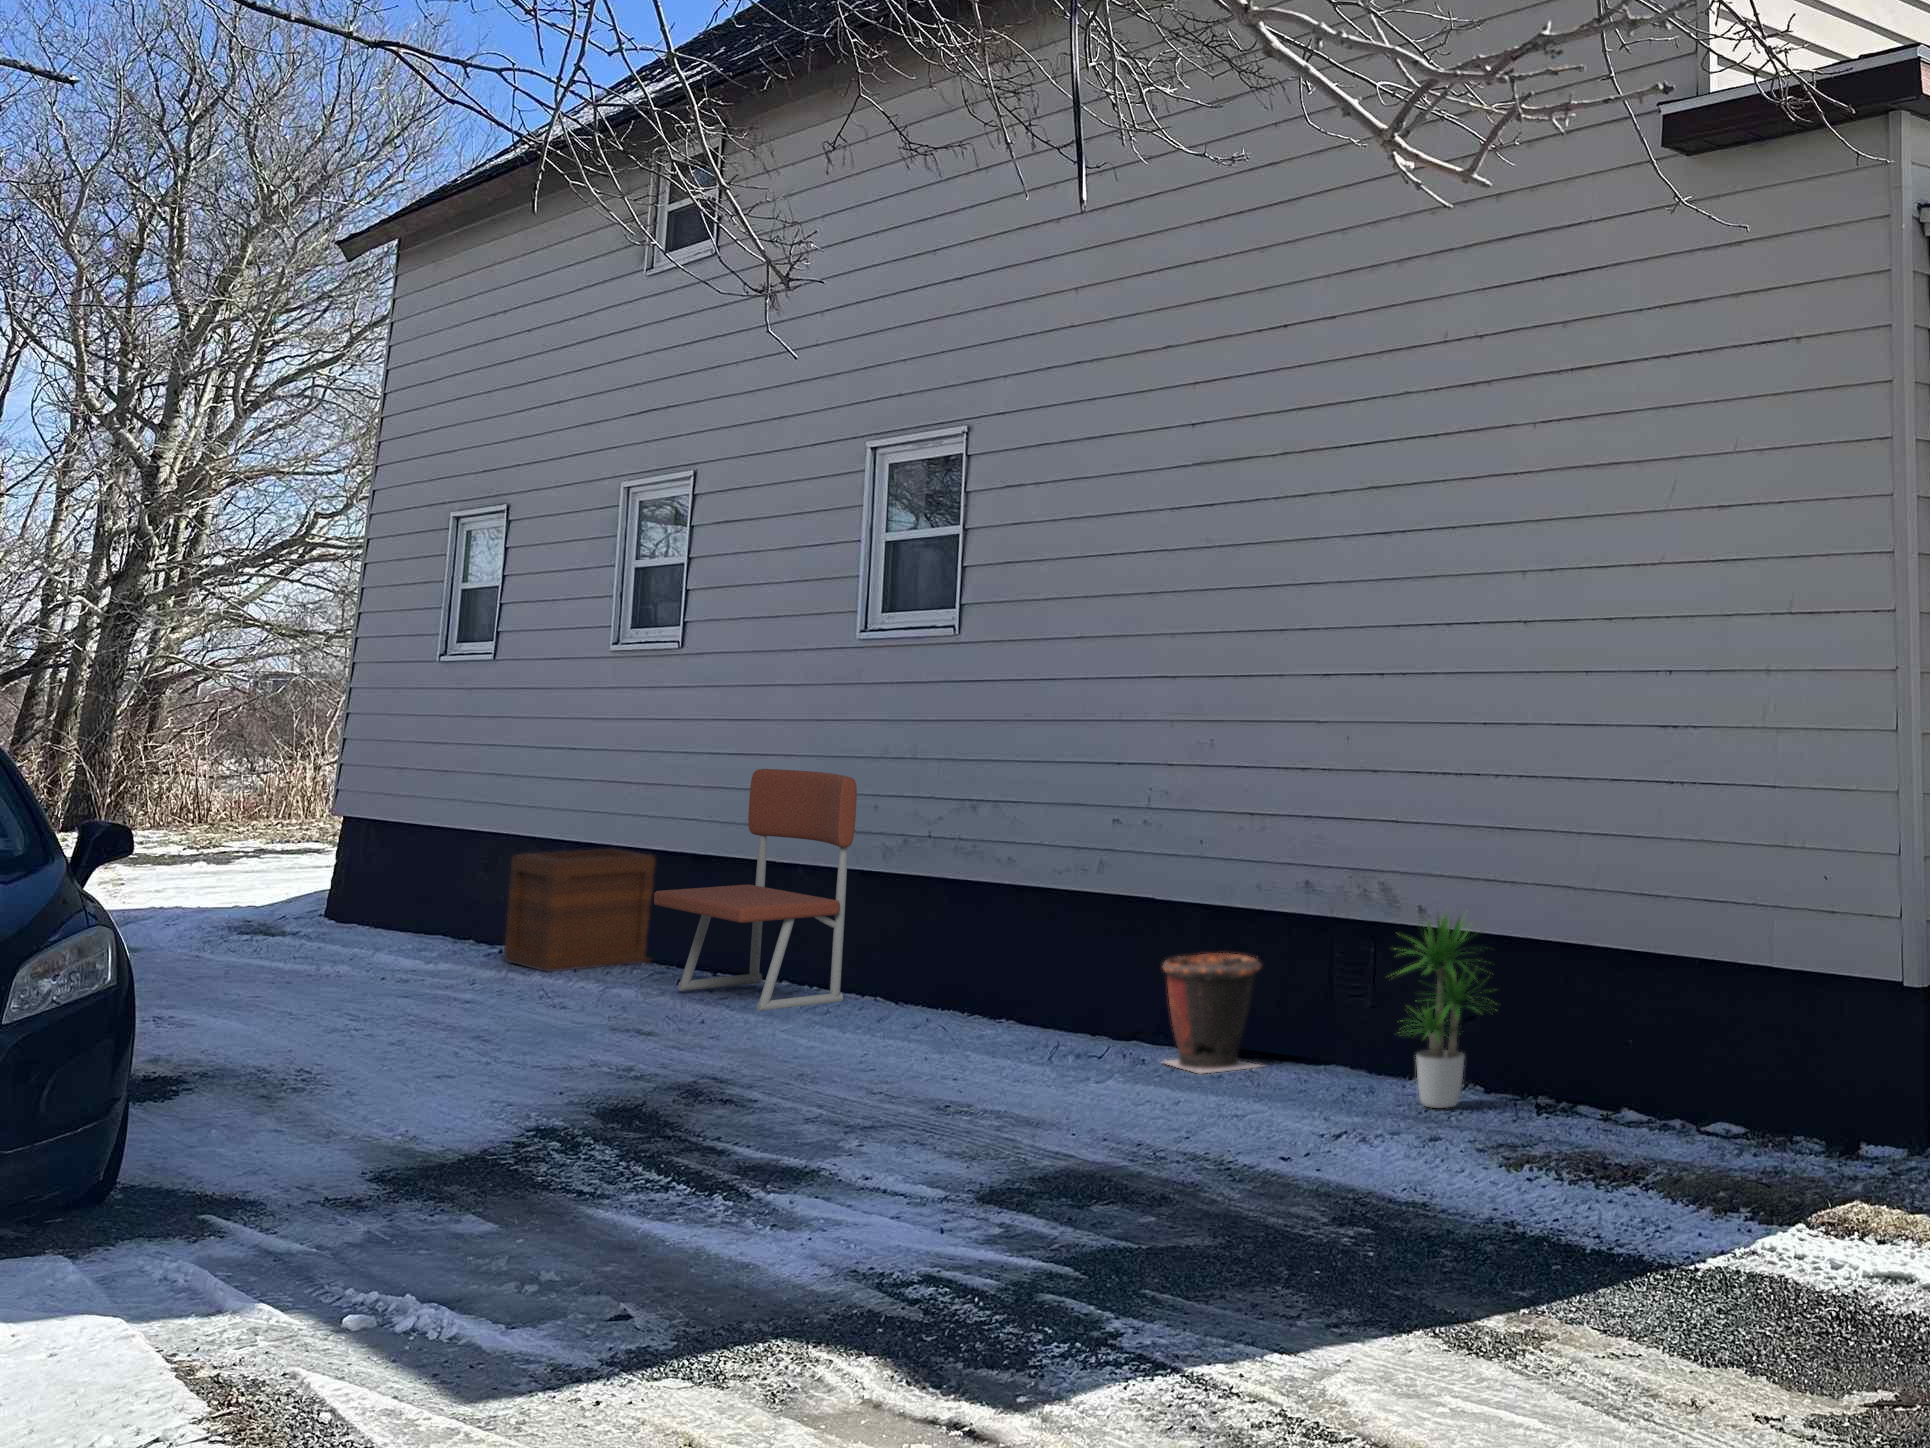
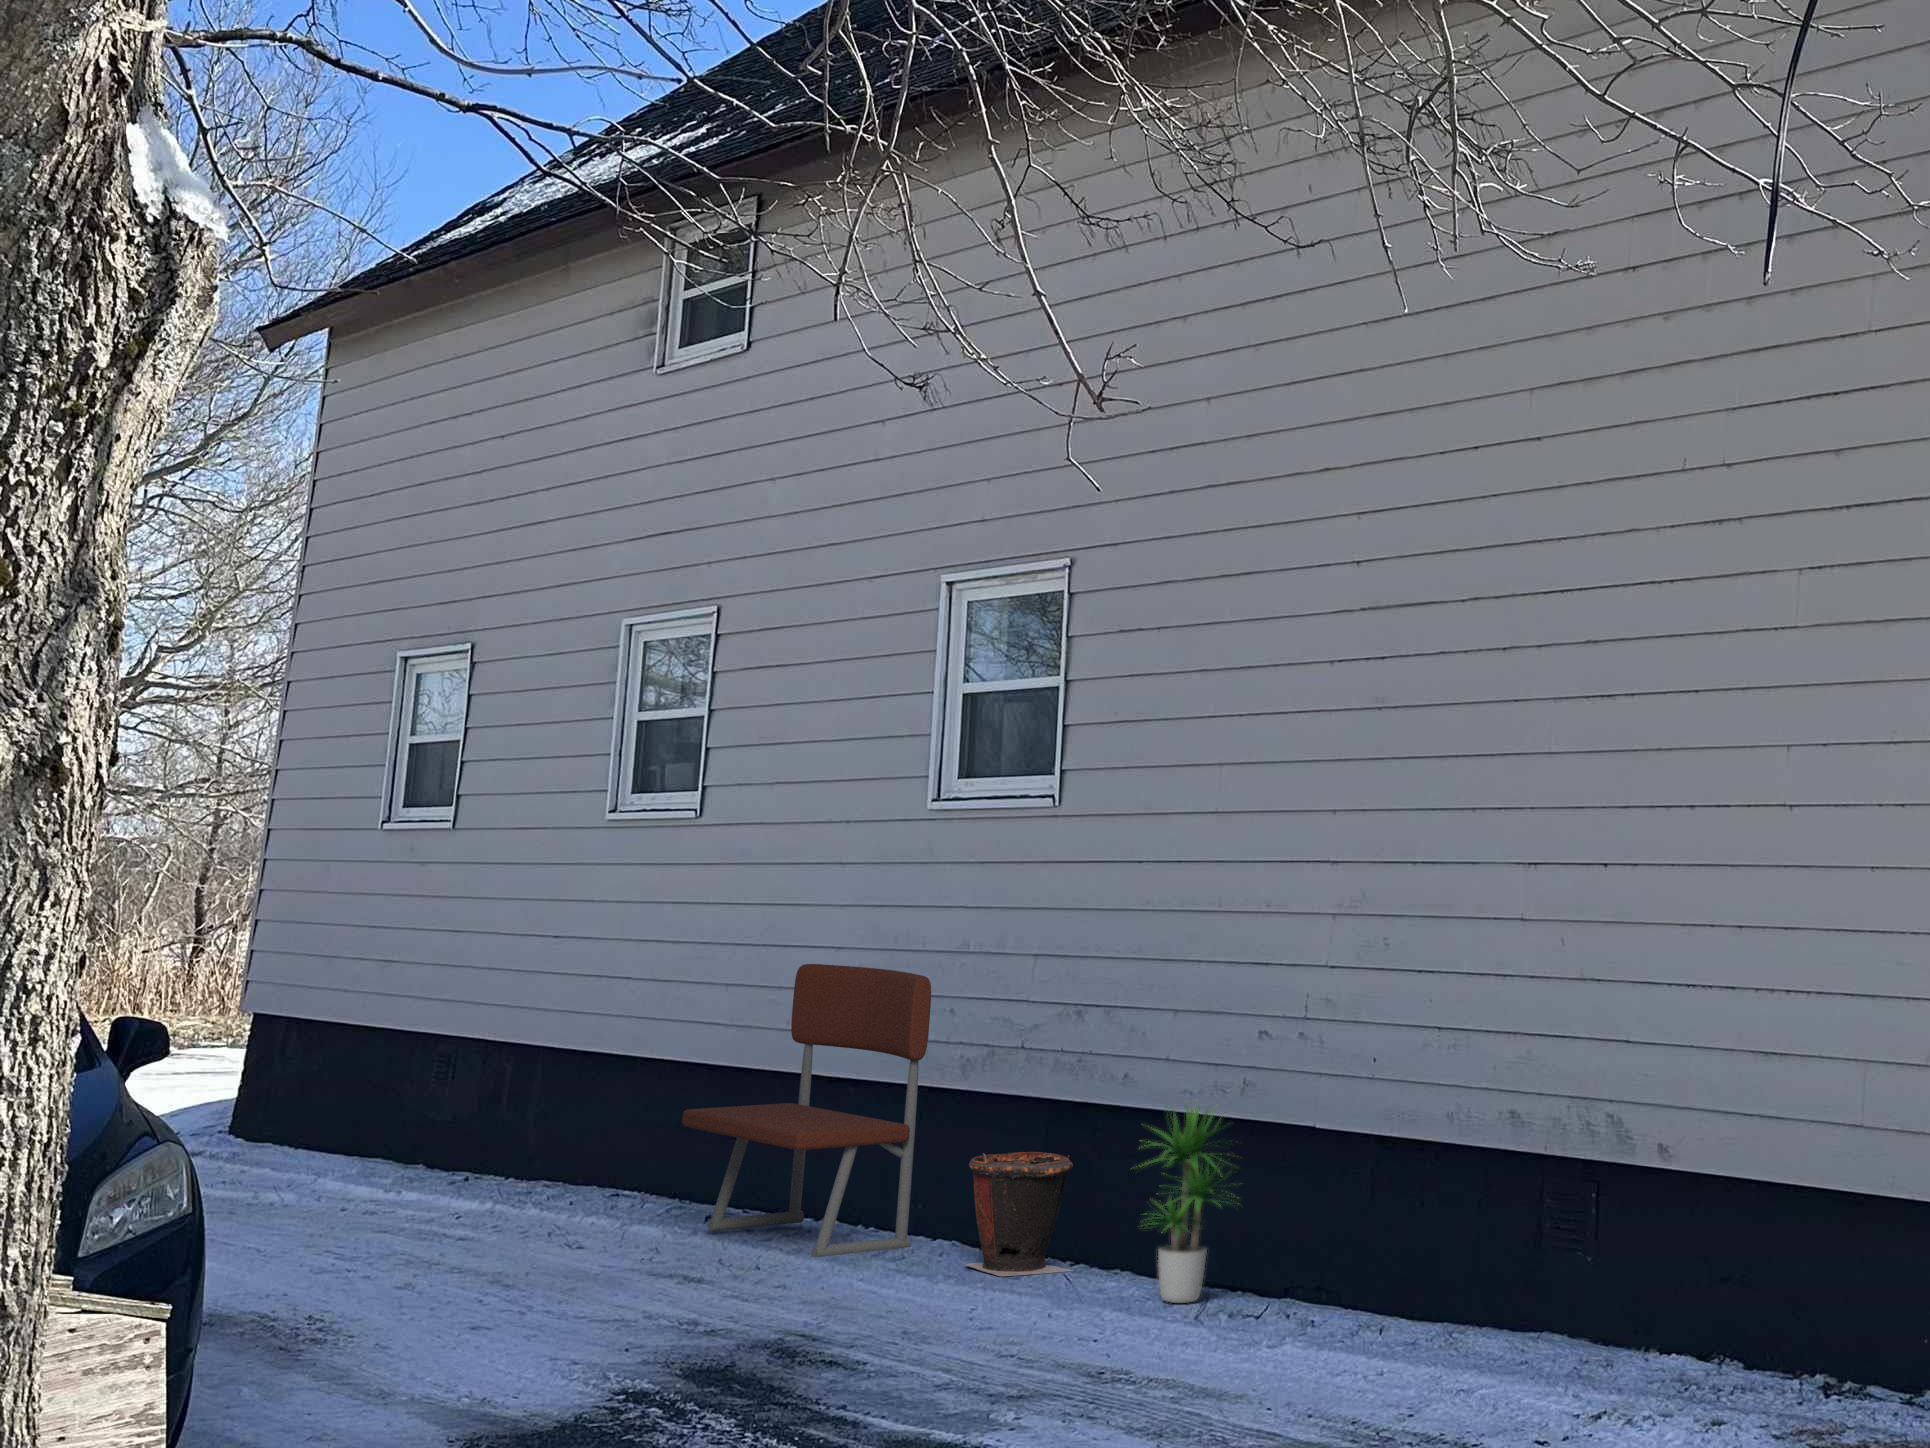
wooden crate: present [504,849,655,972] -> none [481,1056,669,1206]
potted plant: present [1395,915,1491,1108] -> present [1142,1103,1239,1303]
waste bin: present [1162,953,1264,1074] -> present [965,1152,1073,1276]

